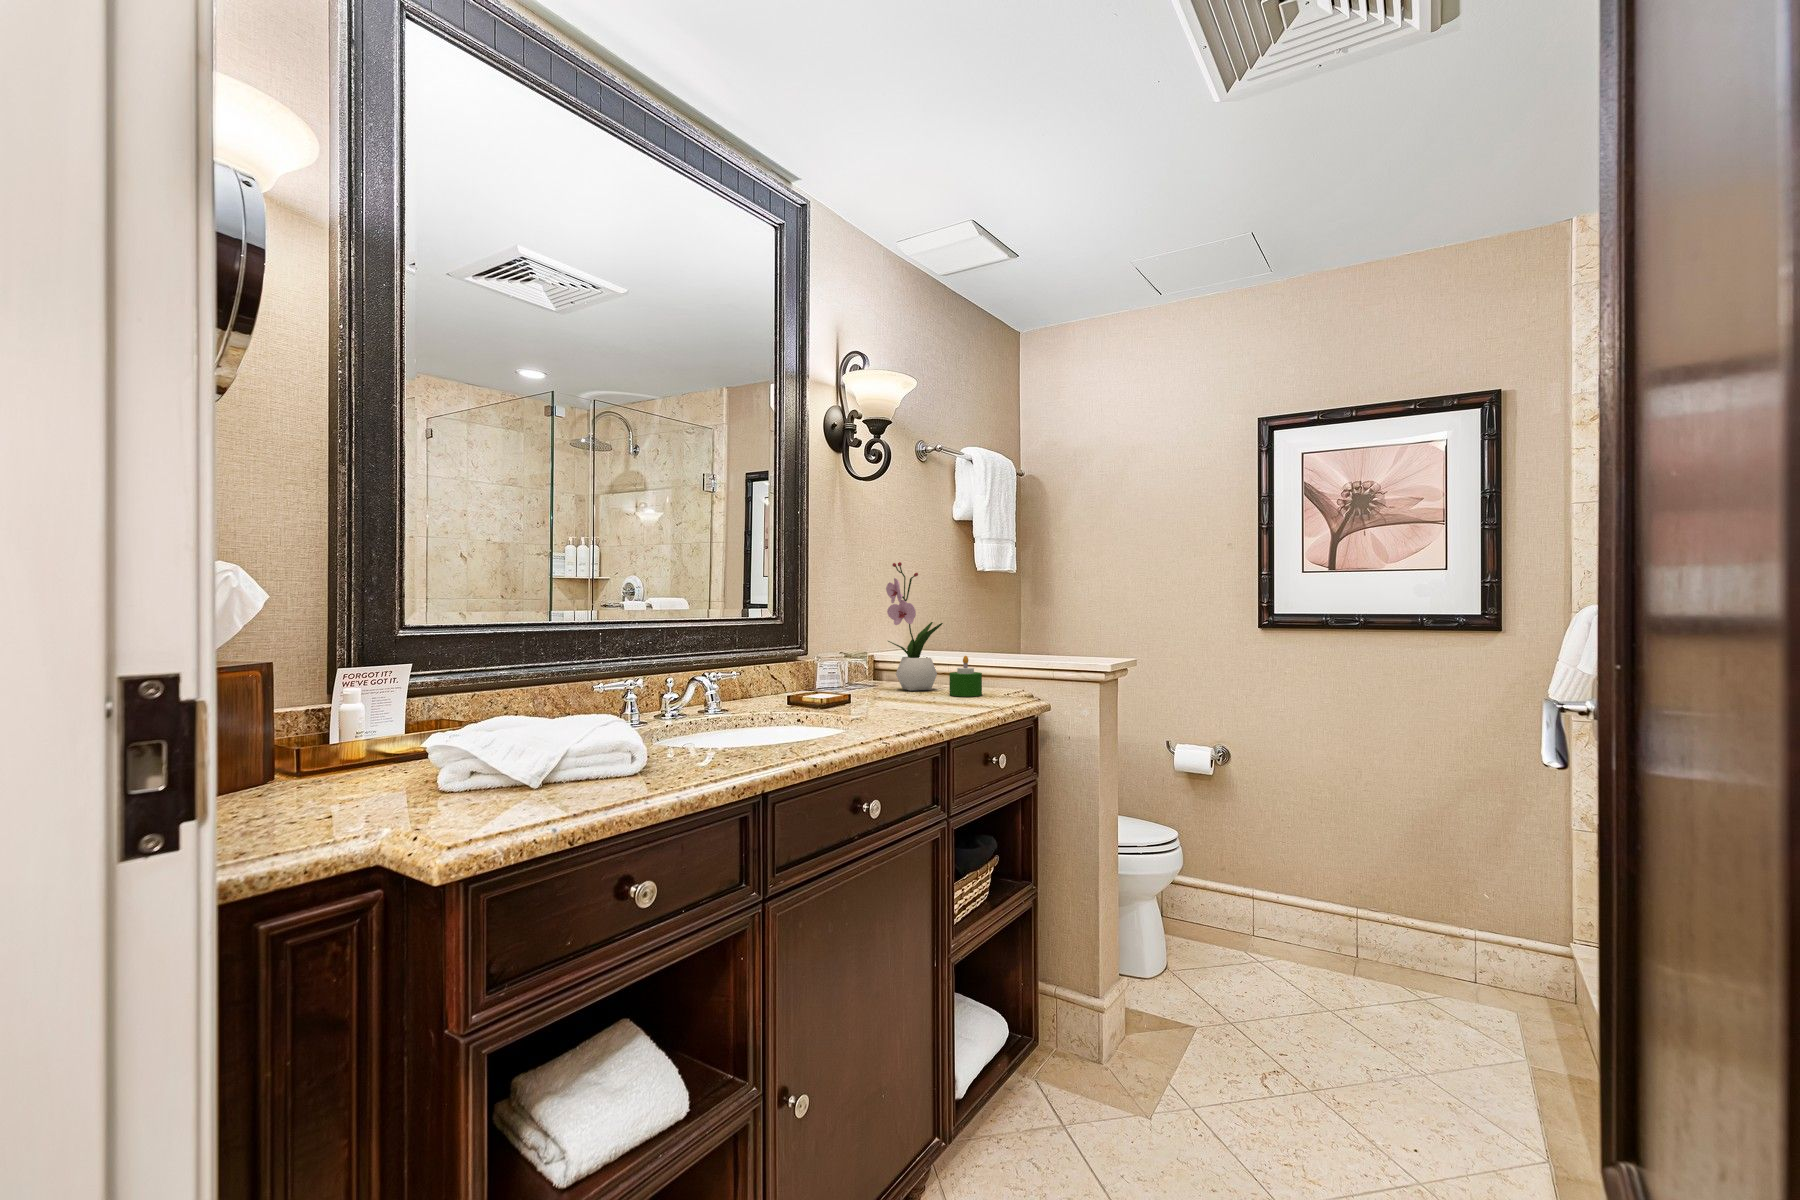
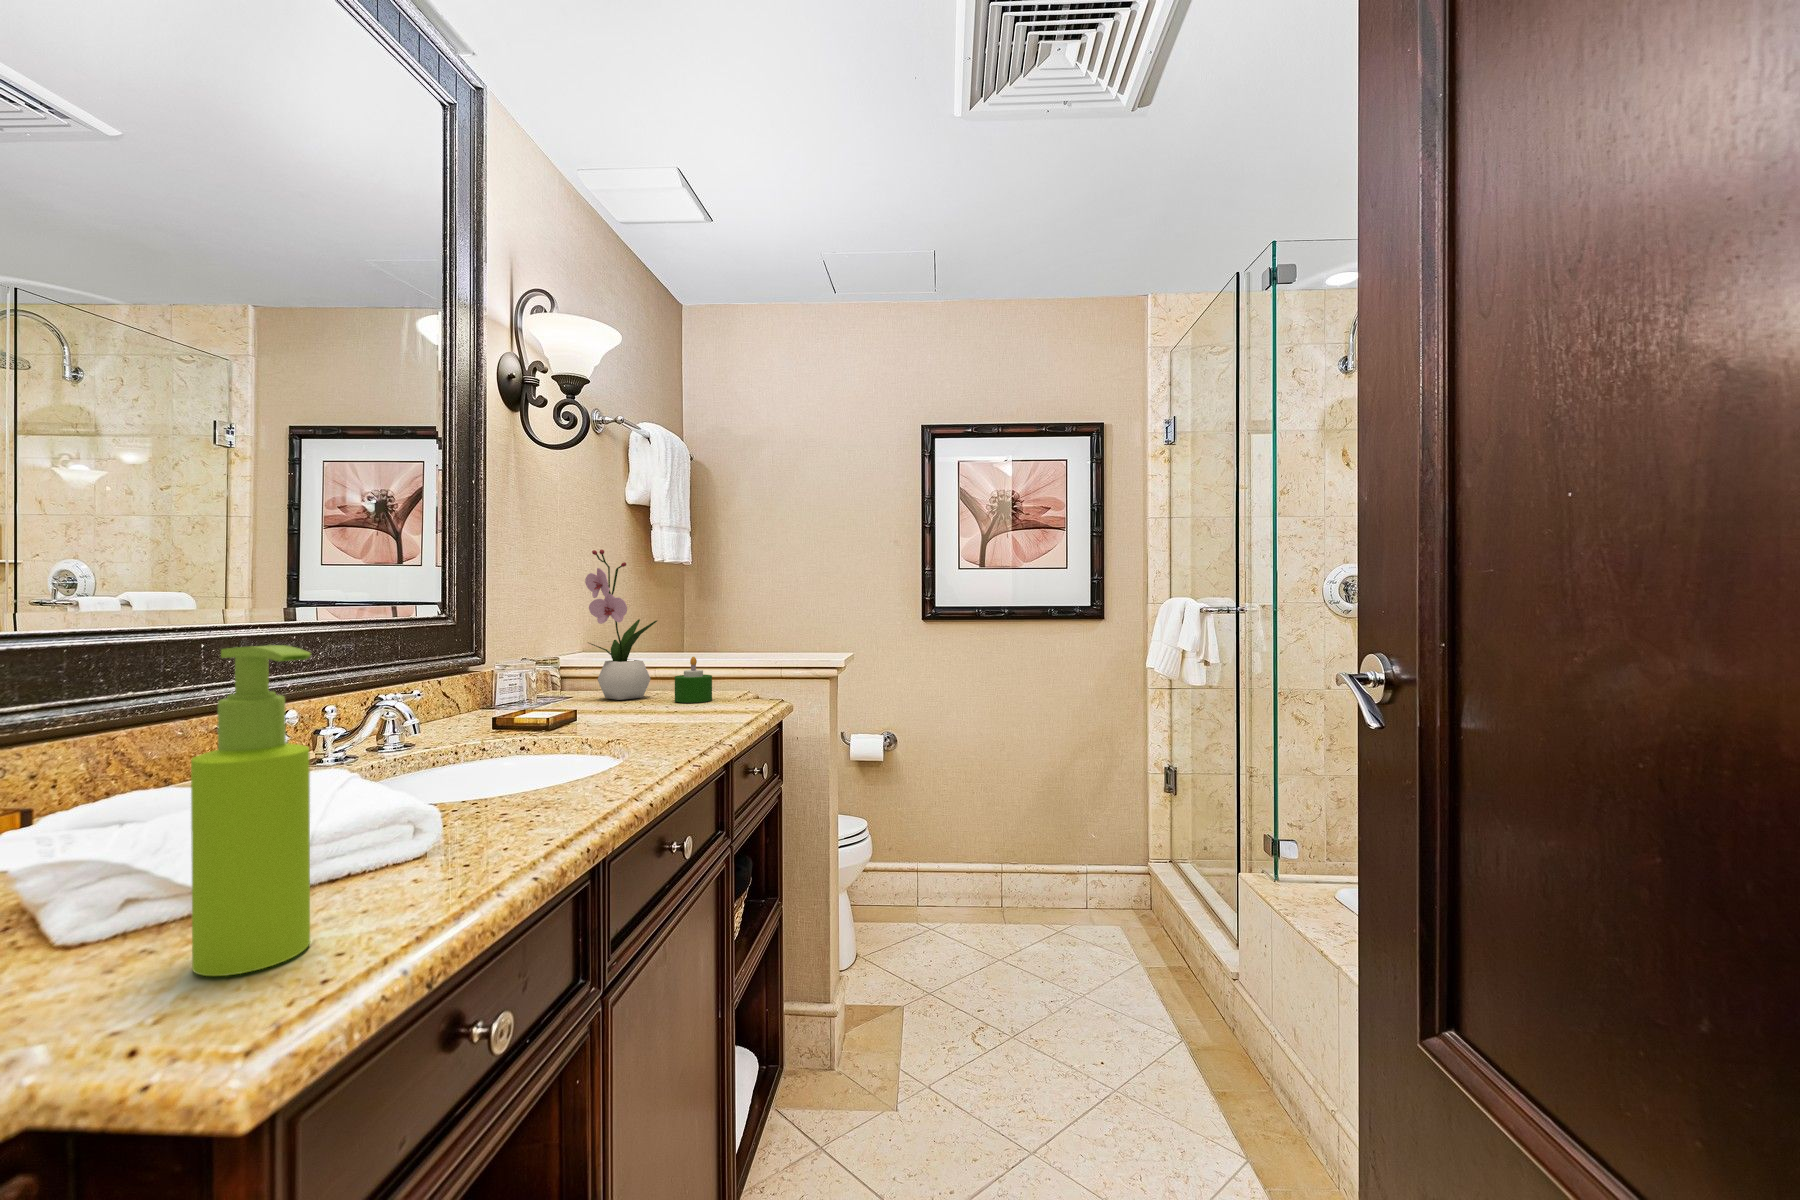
soap dispenser: none [472,632,530,814] -> present [191,645,311,976]

